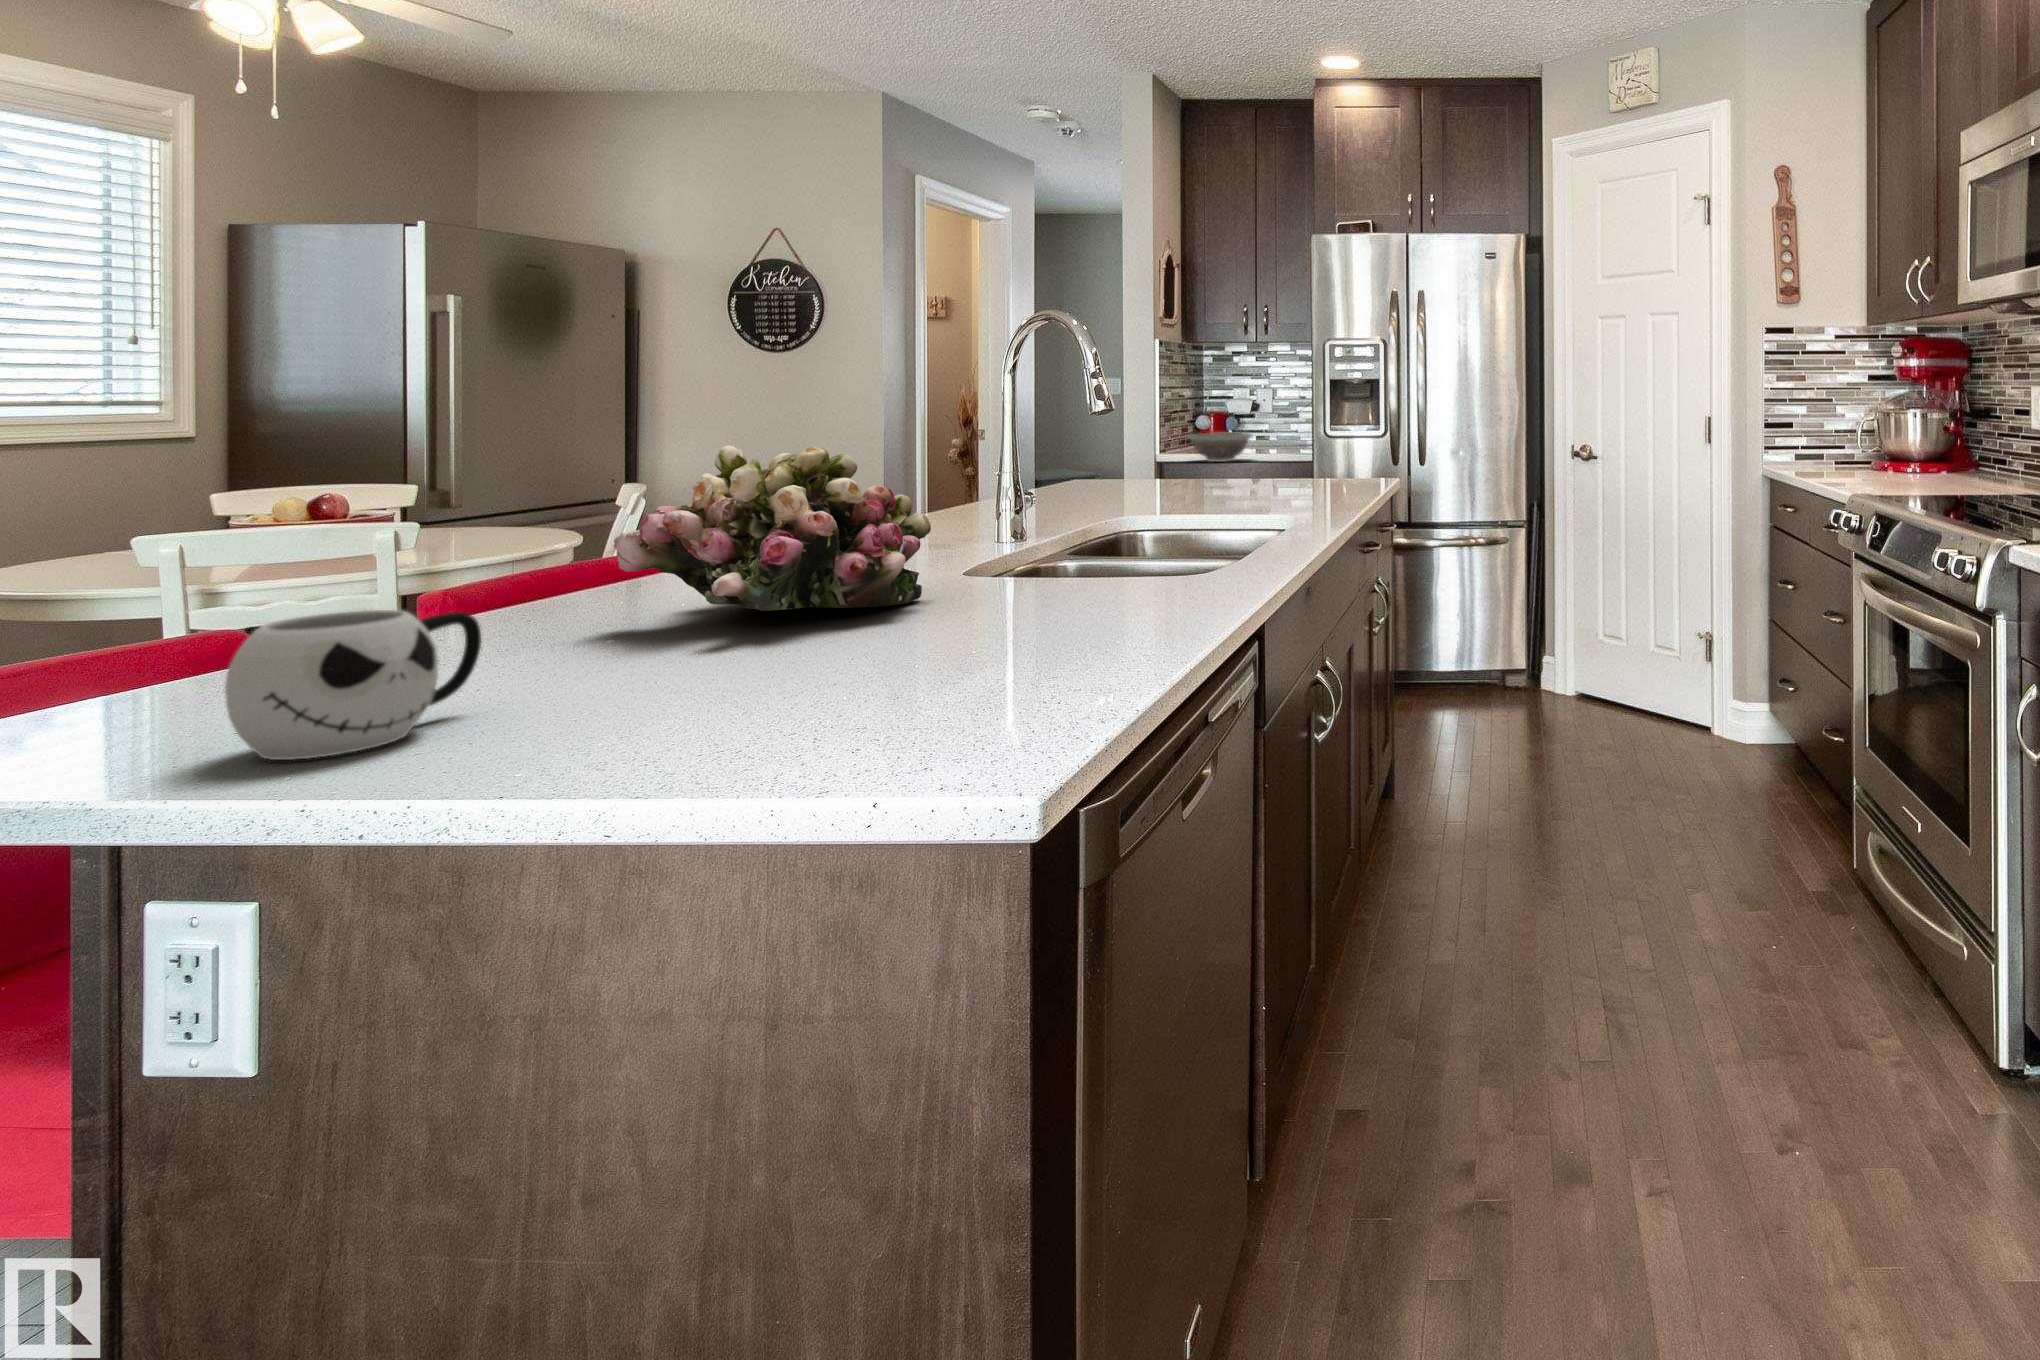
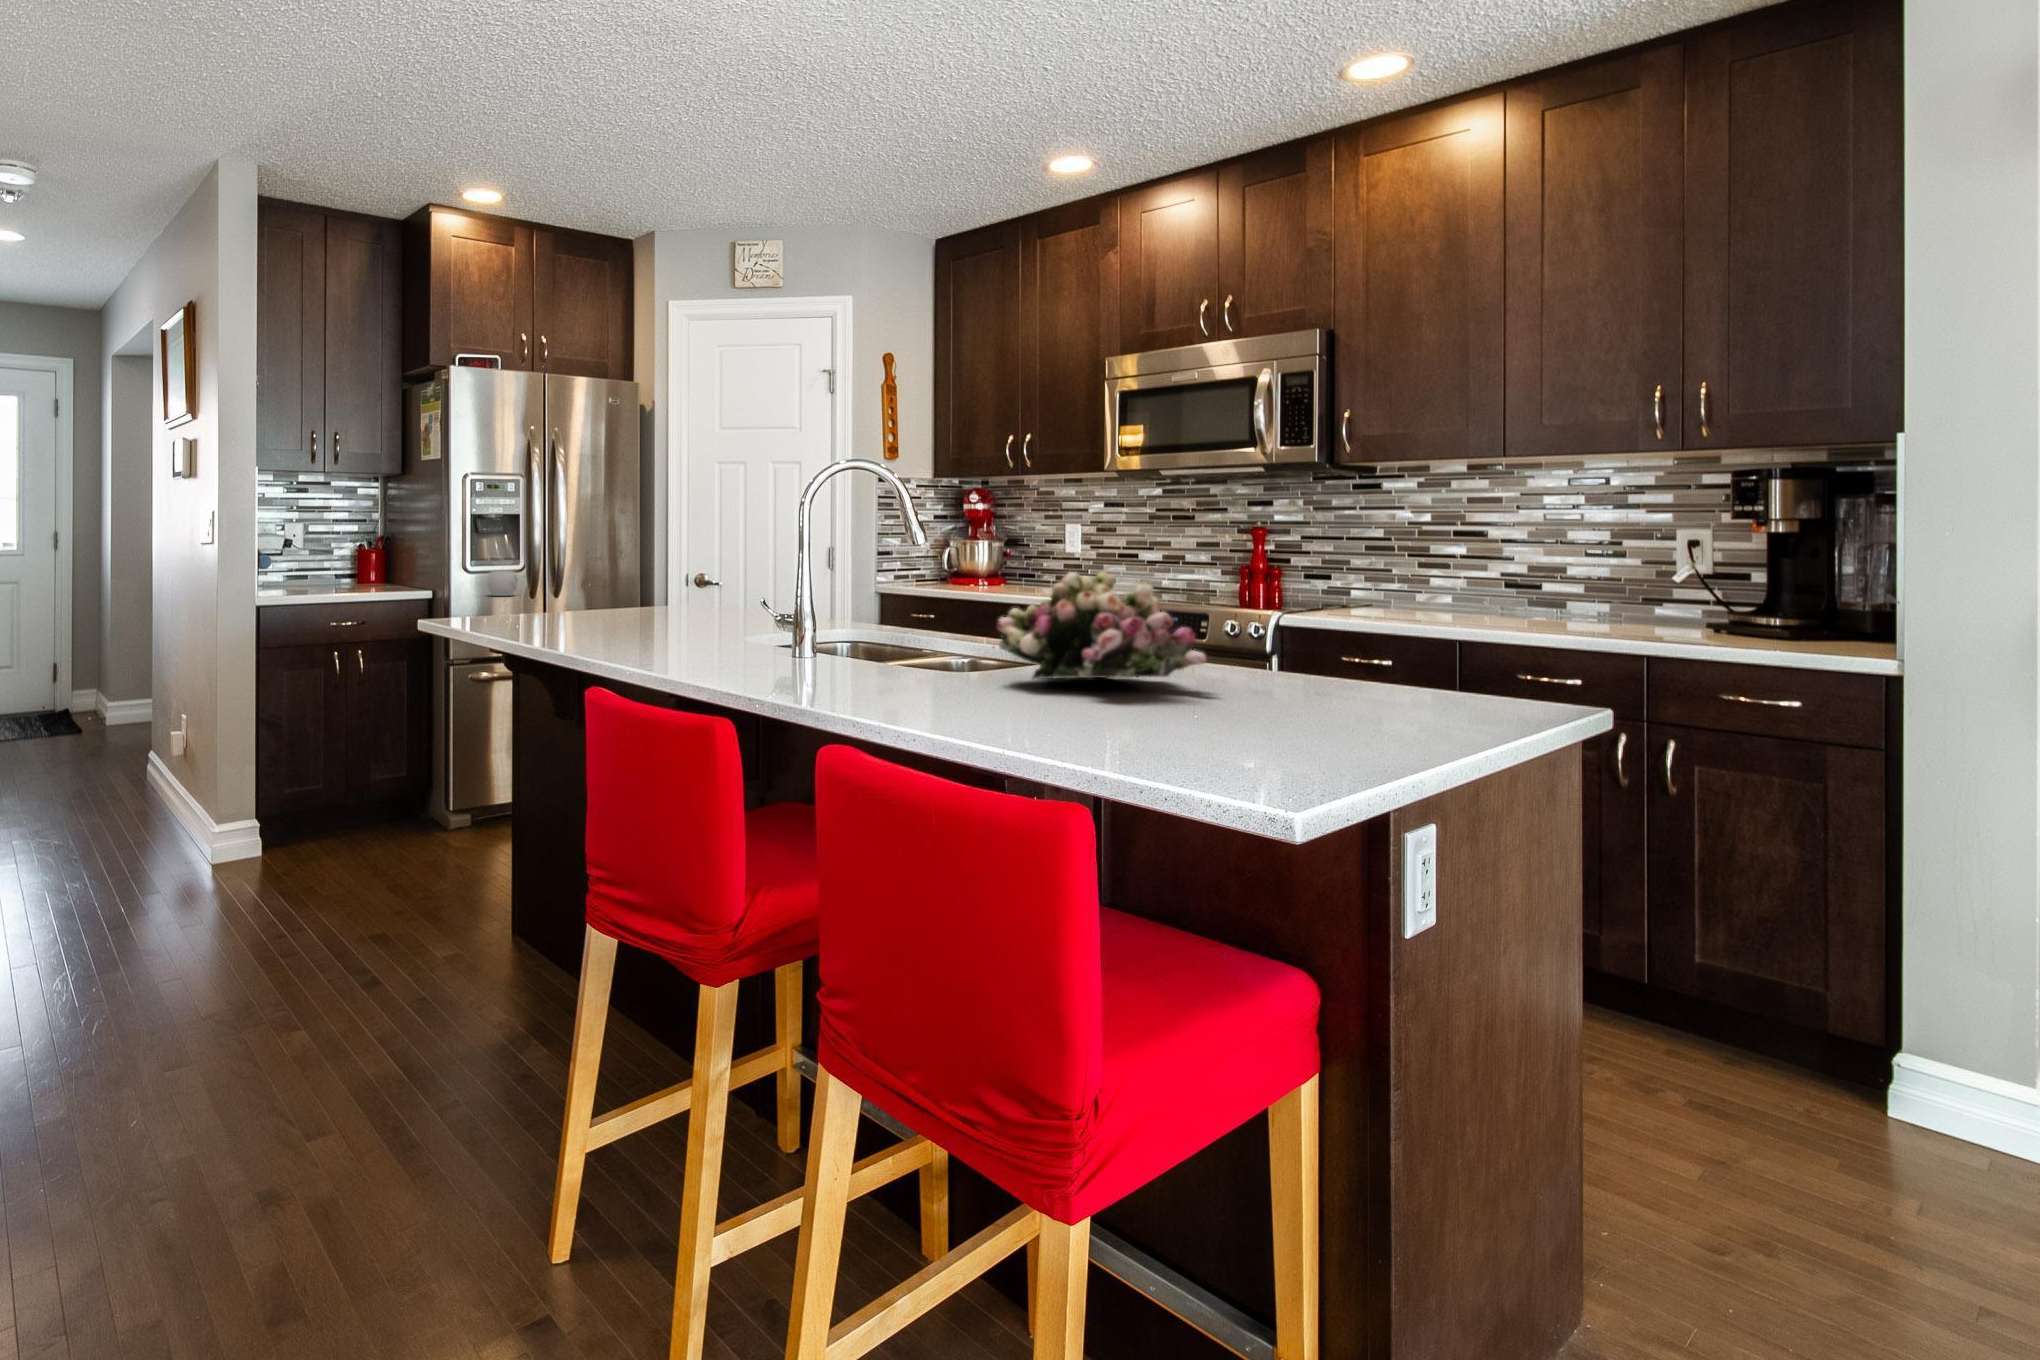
decorative bowl: present [1187,432,1253,462] -> none [279,567,356,599]
mug: present [225,610,482,760] -> present [487,570,518,596]

